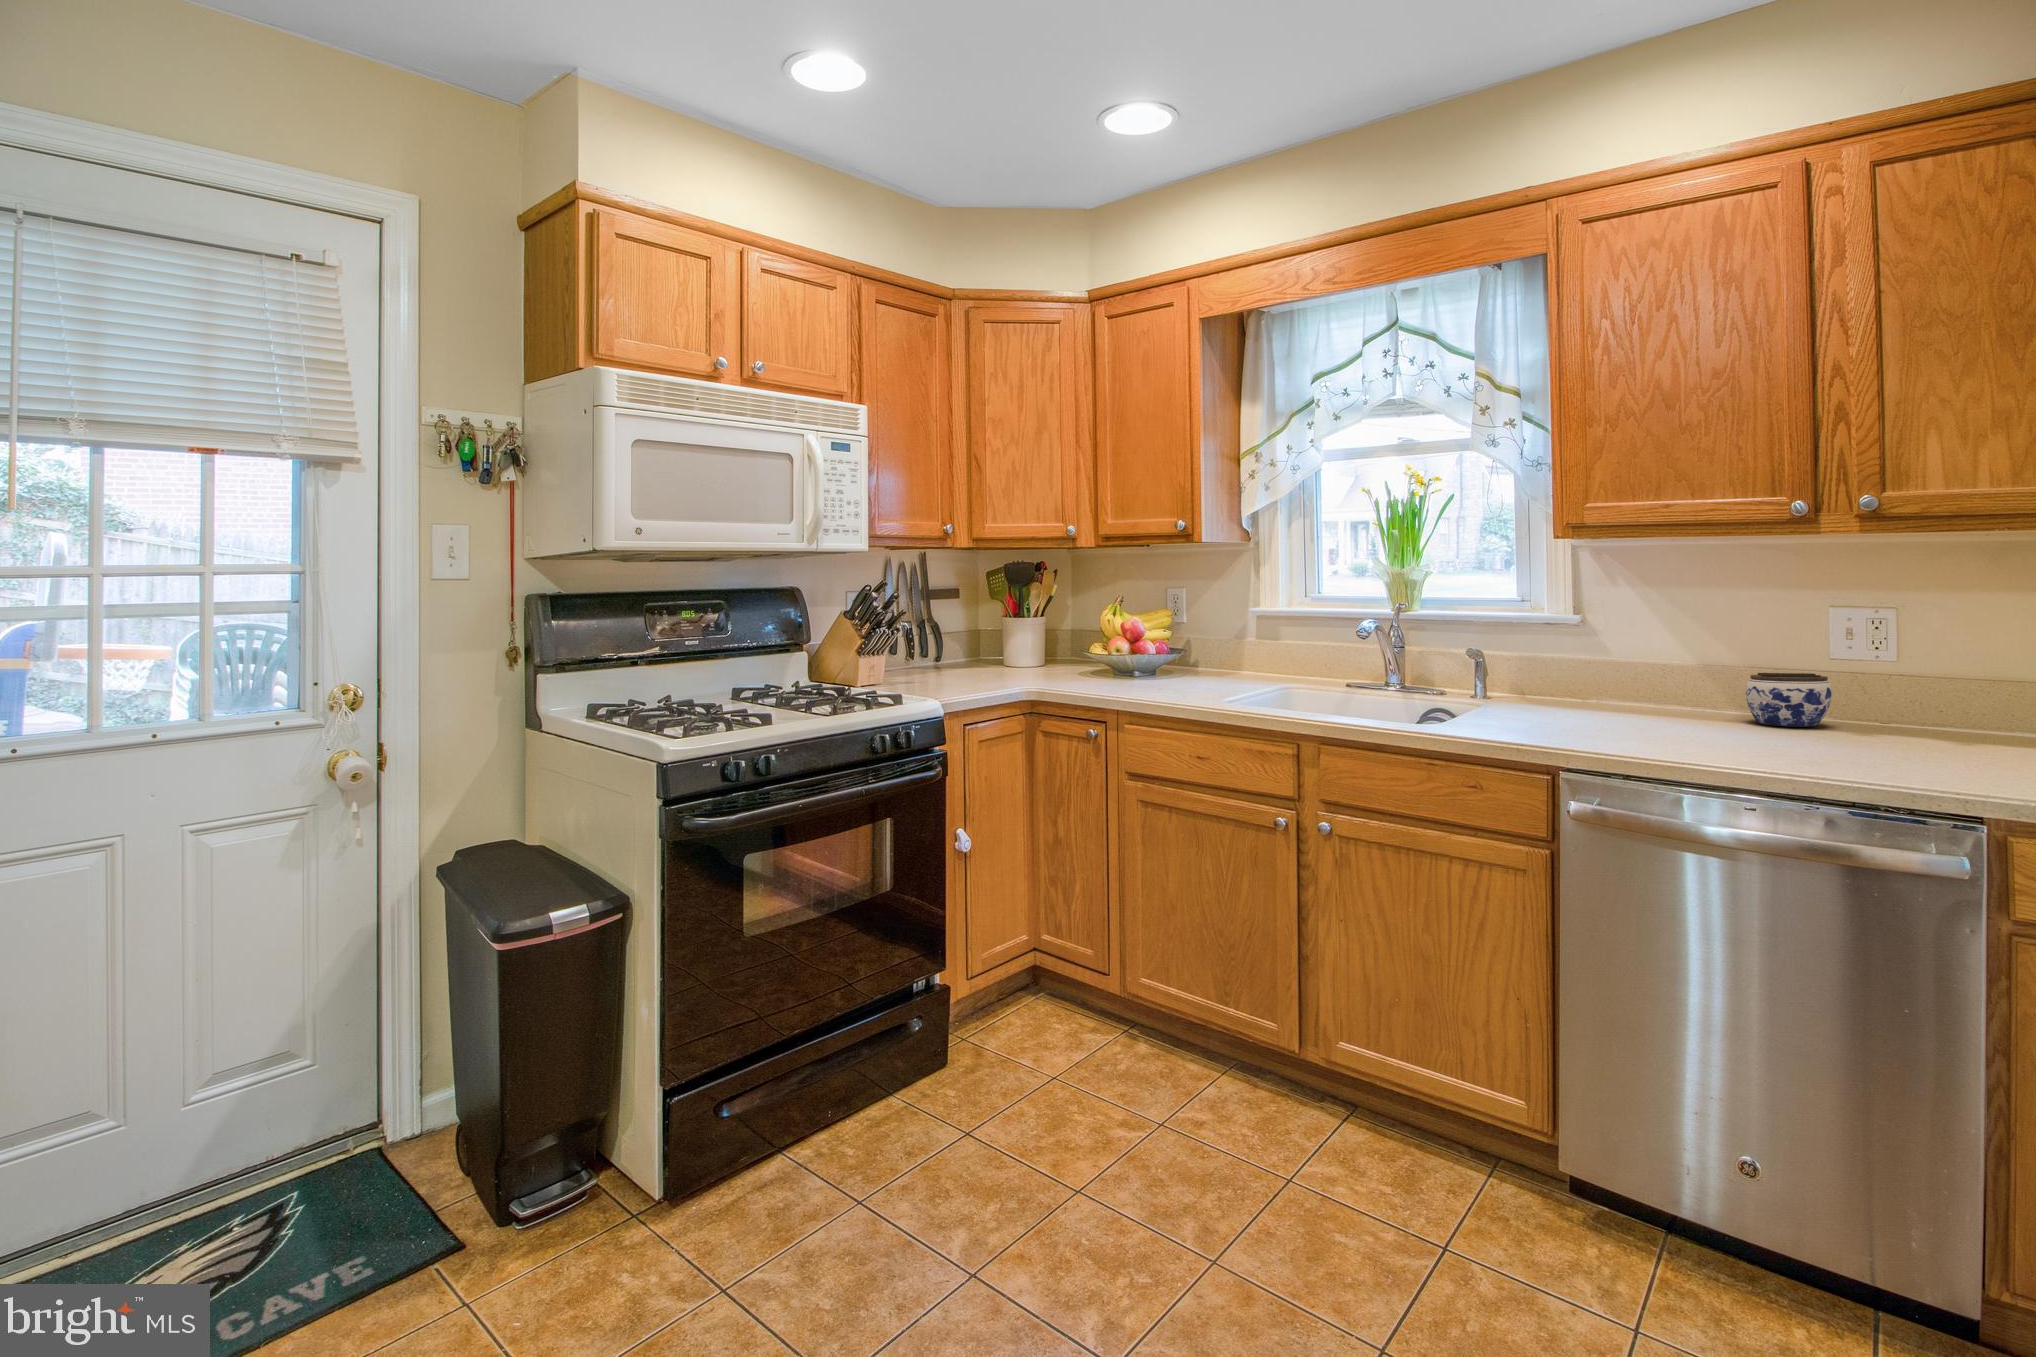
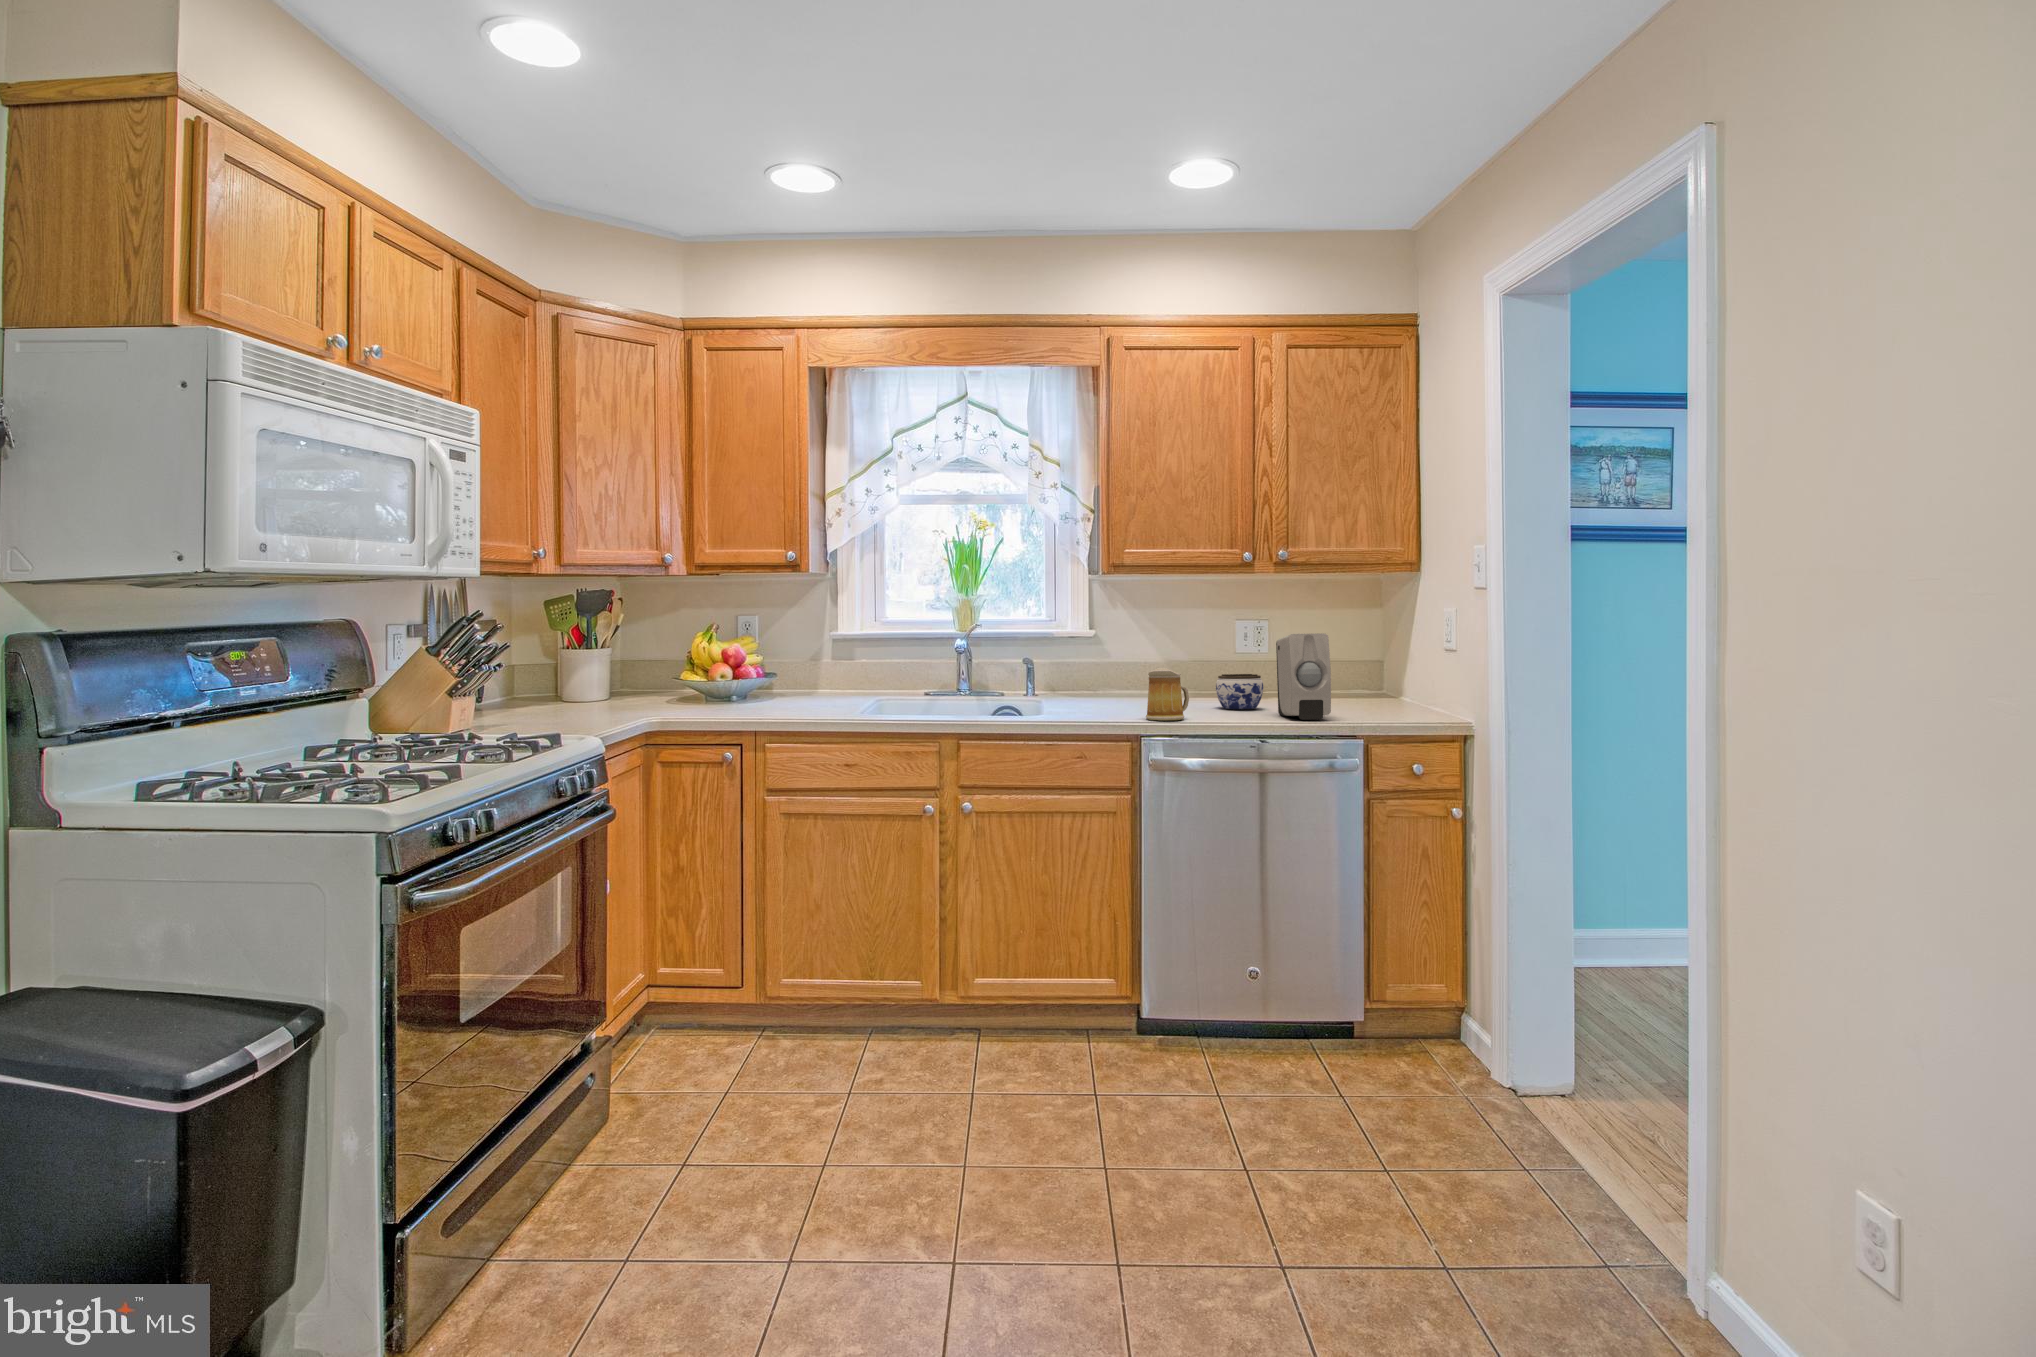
soap dispenser: none [1840,617,1932,754] -> present [1276,633,1331,720]
mug: none [1592,664,1665,738] -> present [1146,668,1189,720]

